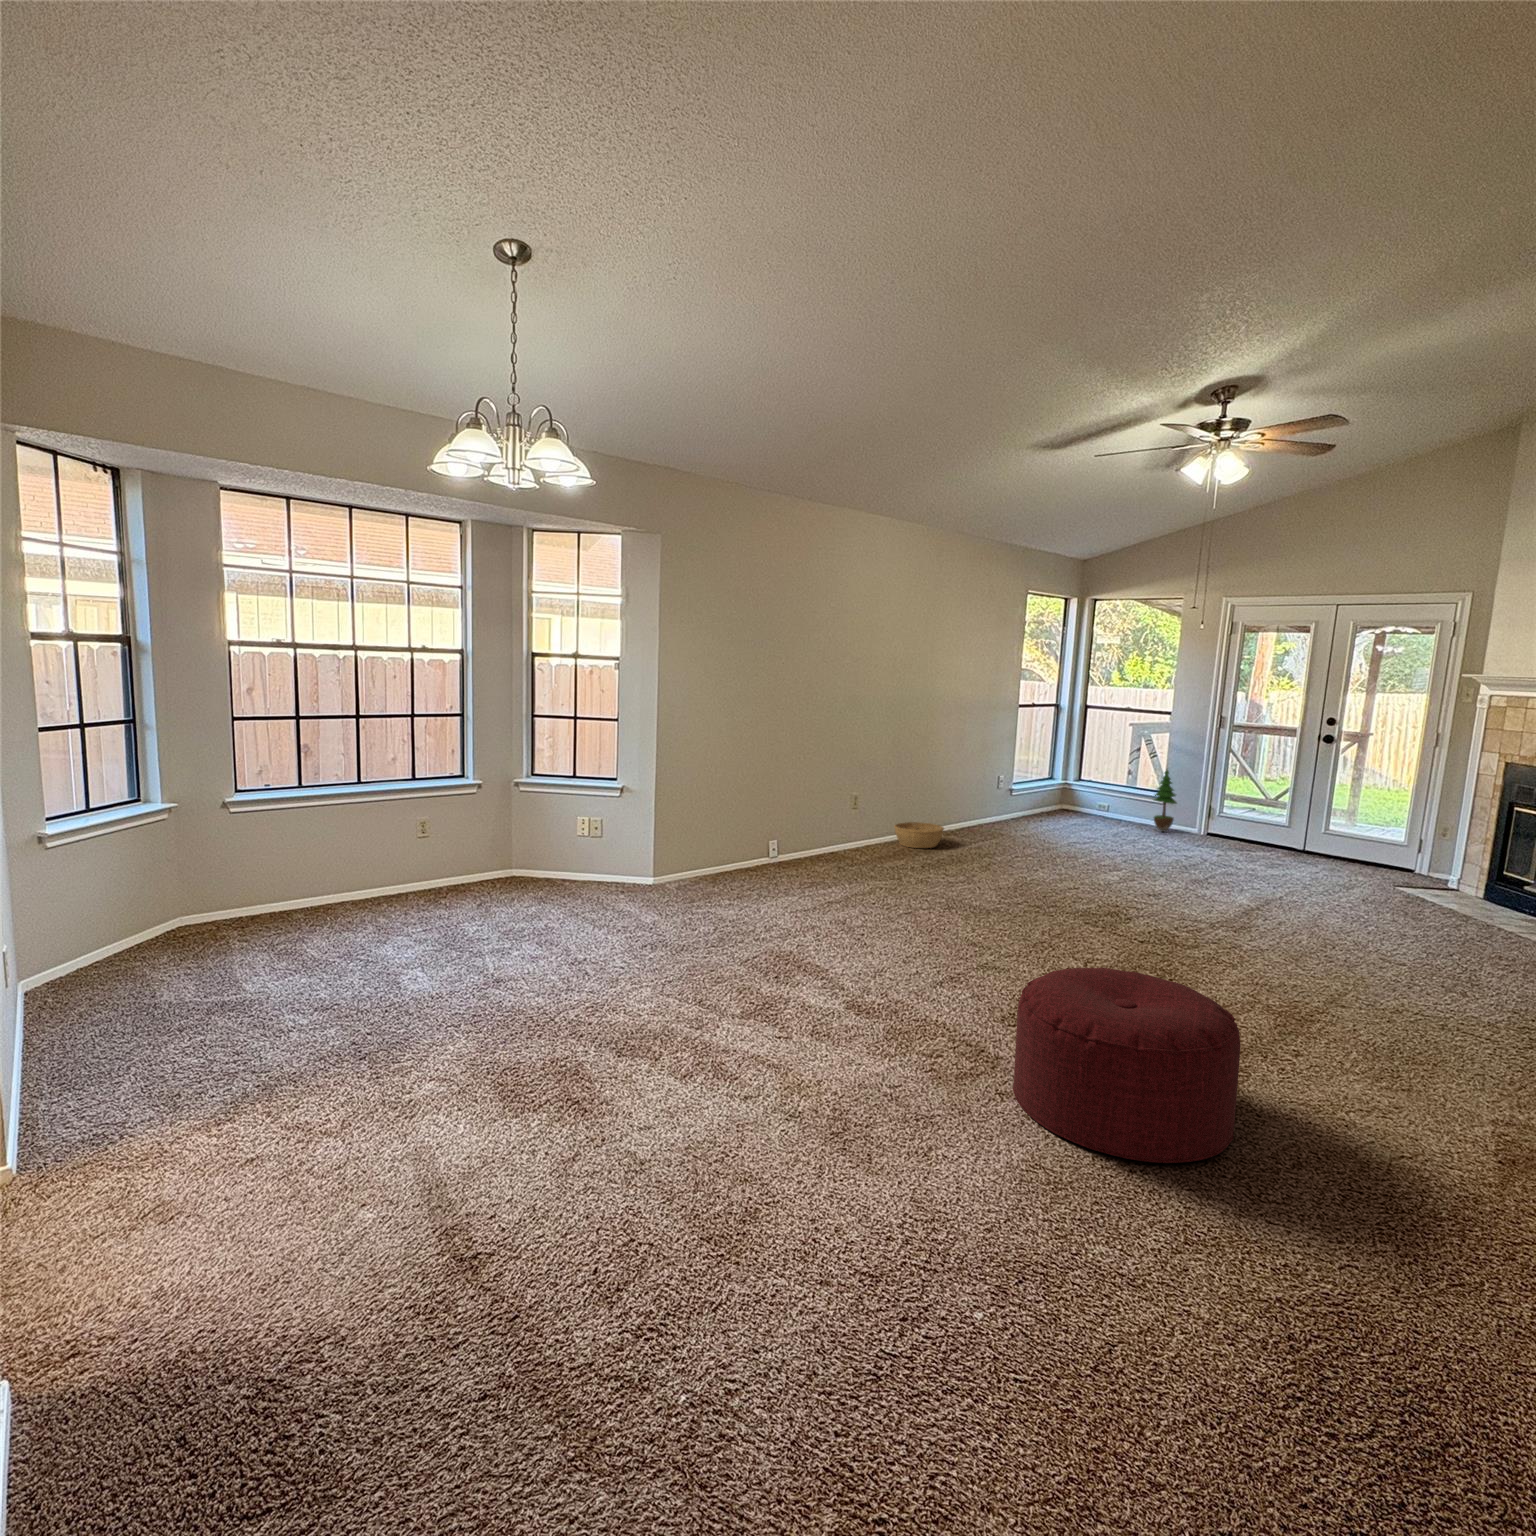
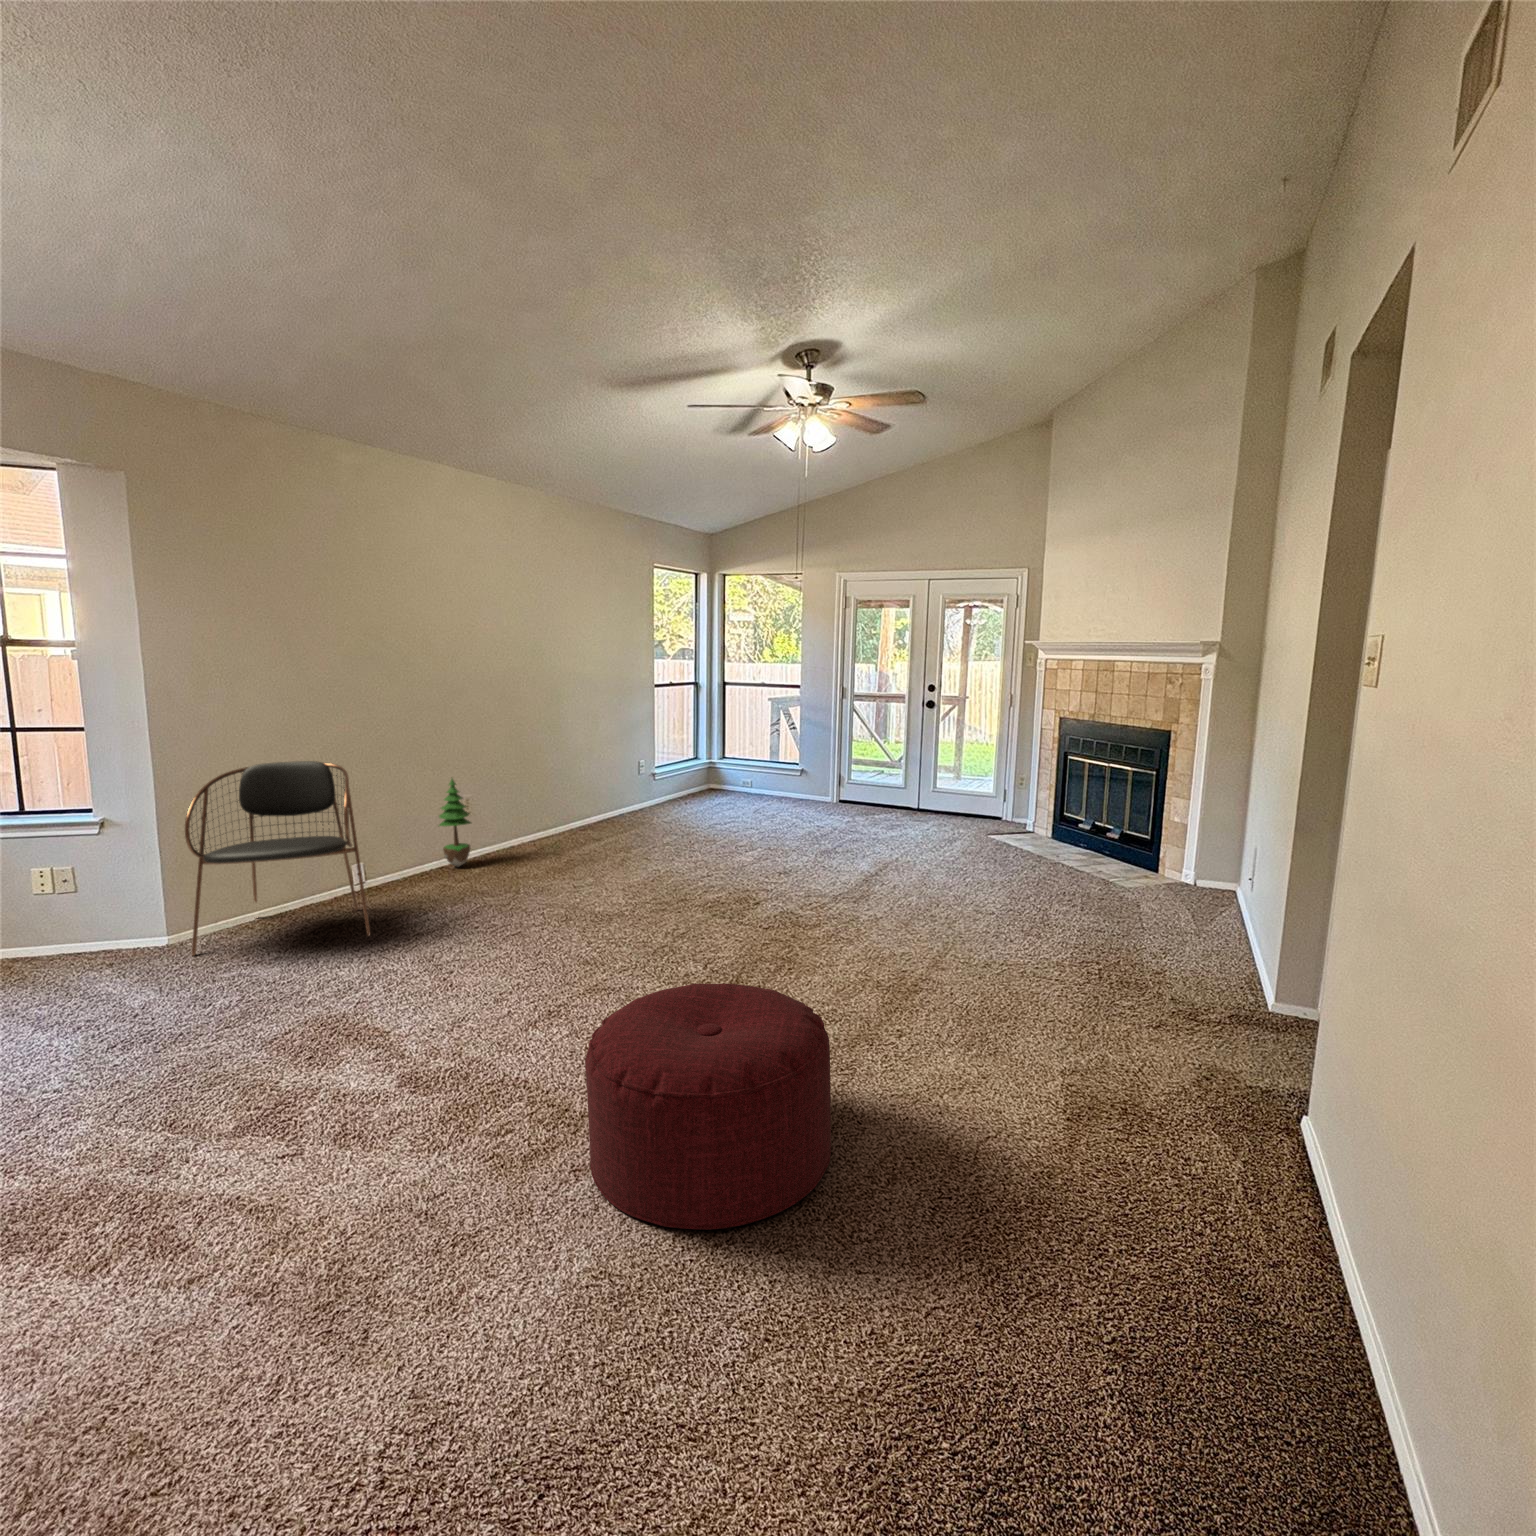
dining chair: none [671,754,793,899] -> present [185,761,370,956]
potted tree: present [1154,770,1176,832] -> present [439,779,471,867]
basket: present [894,822,944,848] -> none [522,819,578,848]

